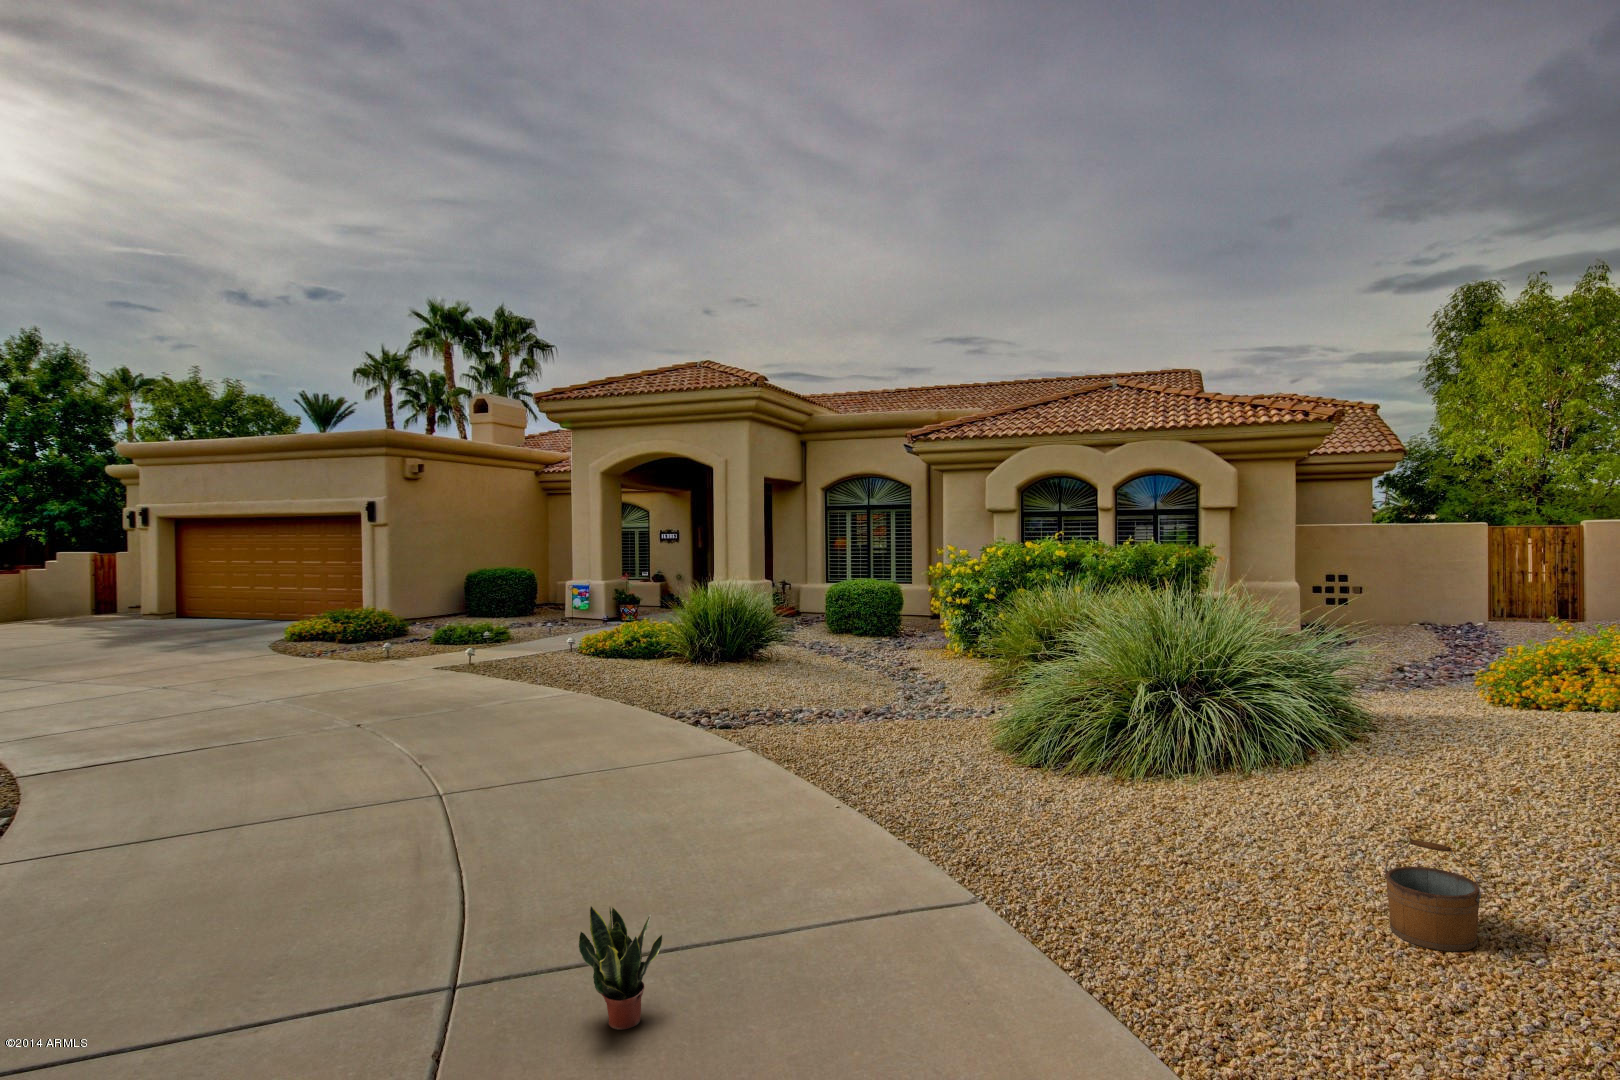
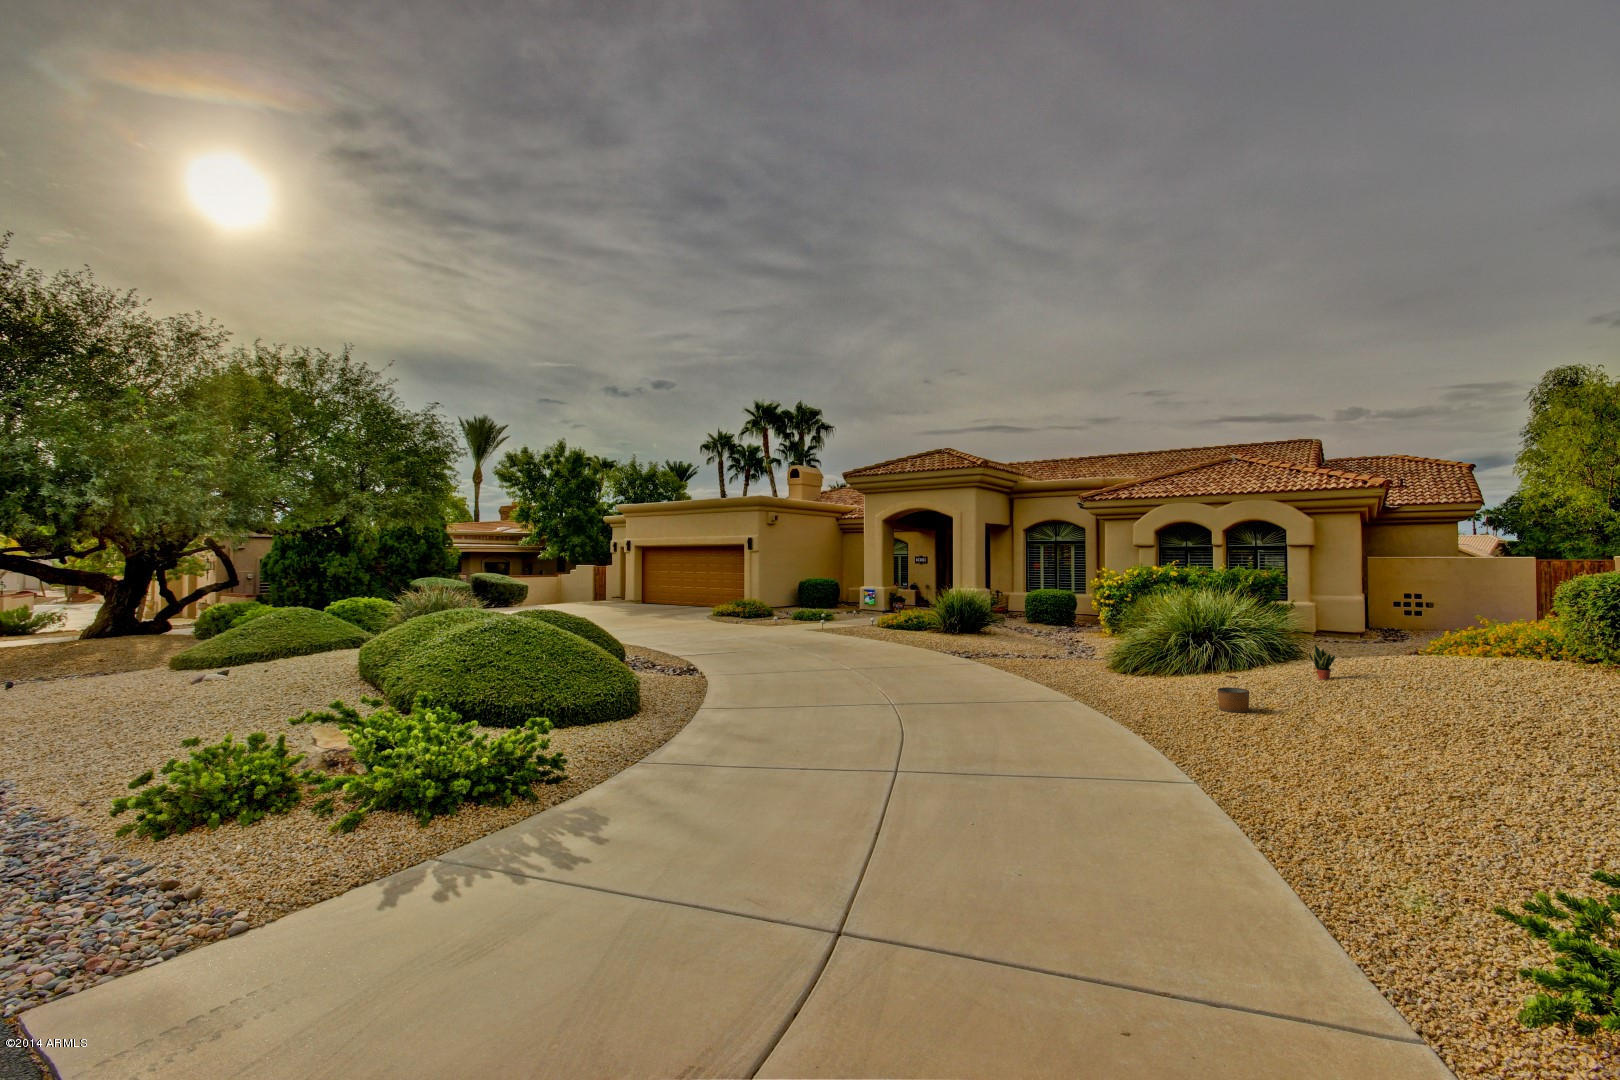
potted plant: present [579,906,662,1030] -> present [1309,645,1335,680]

